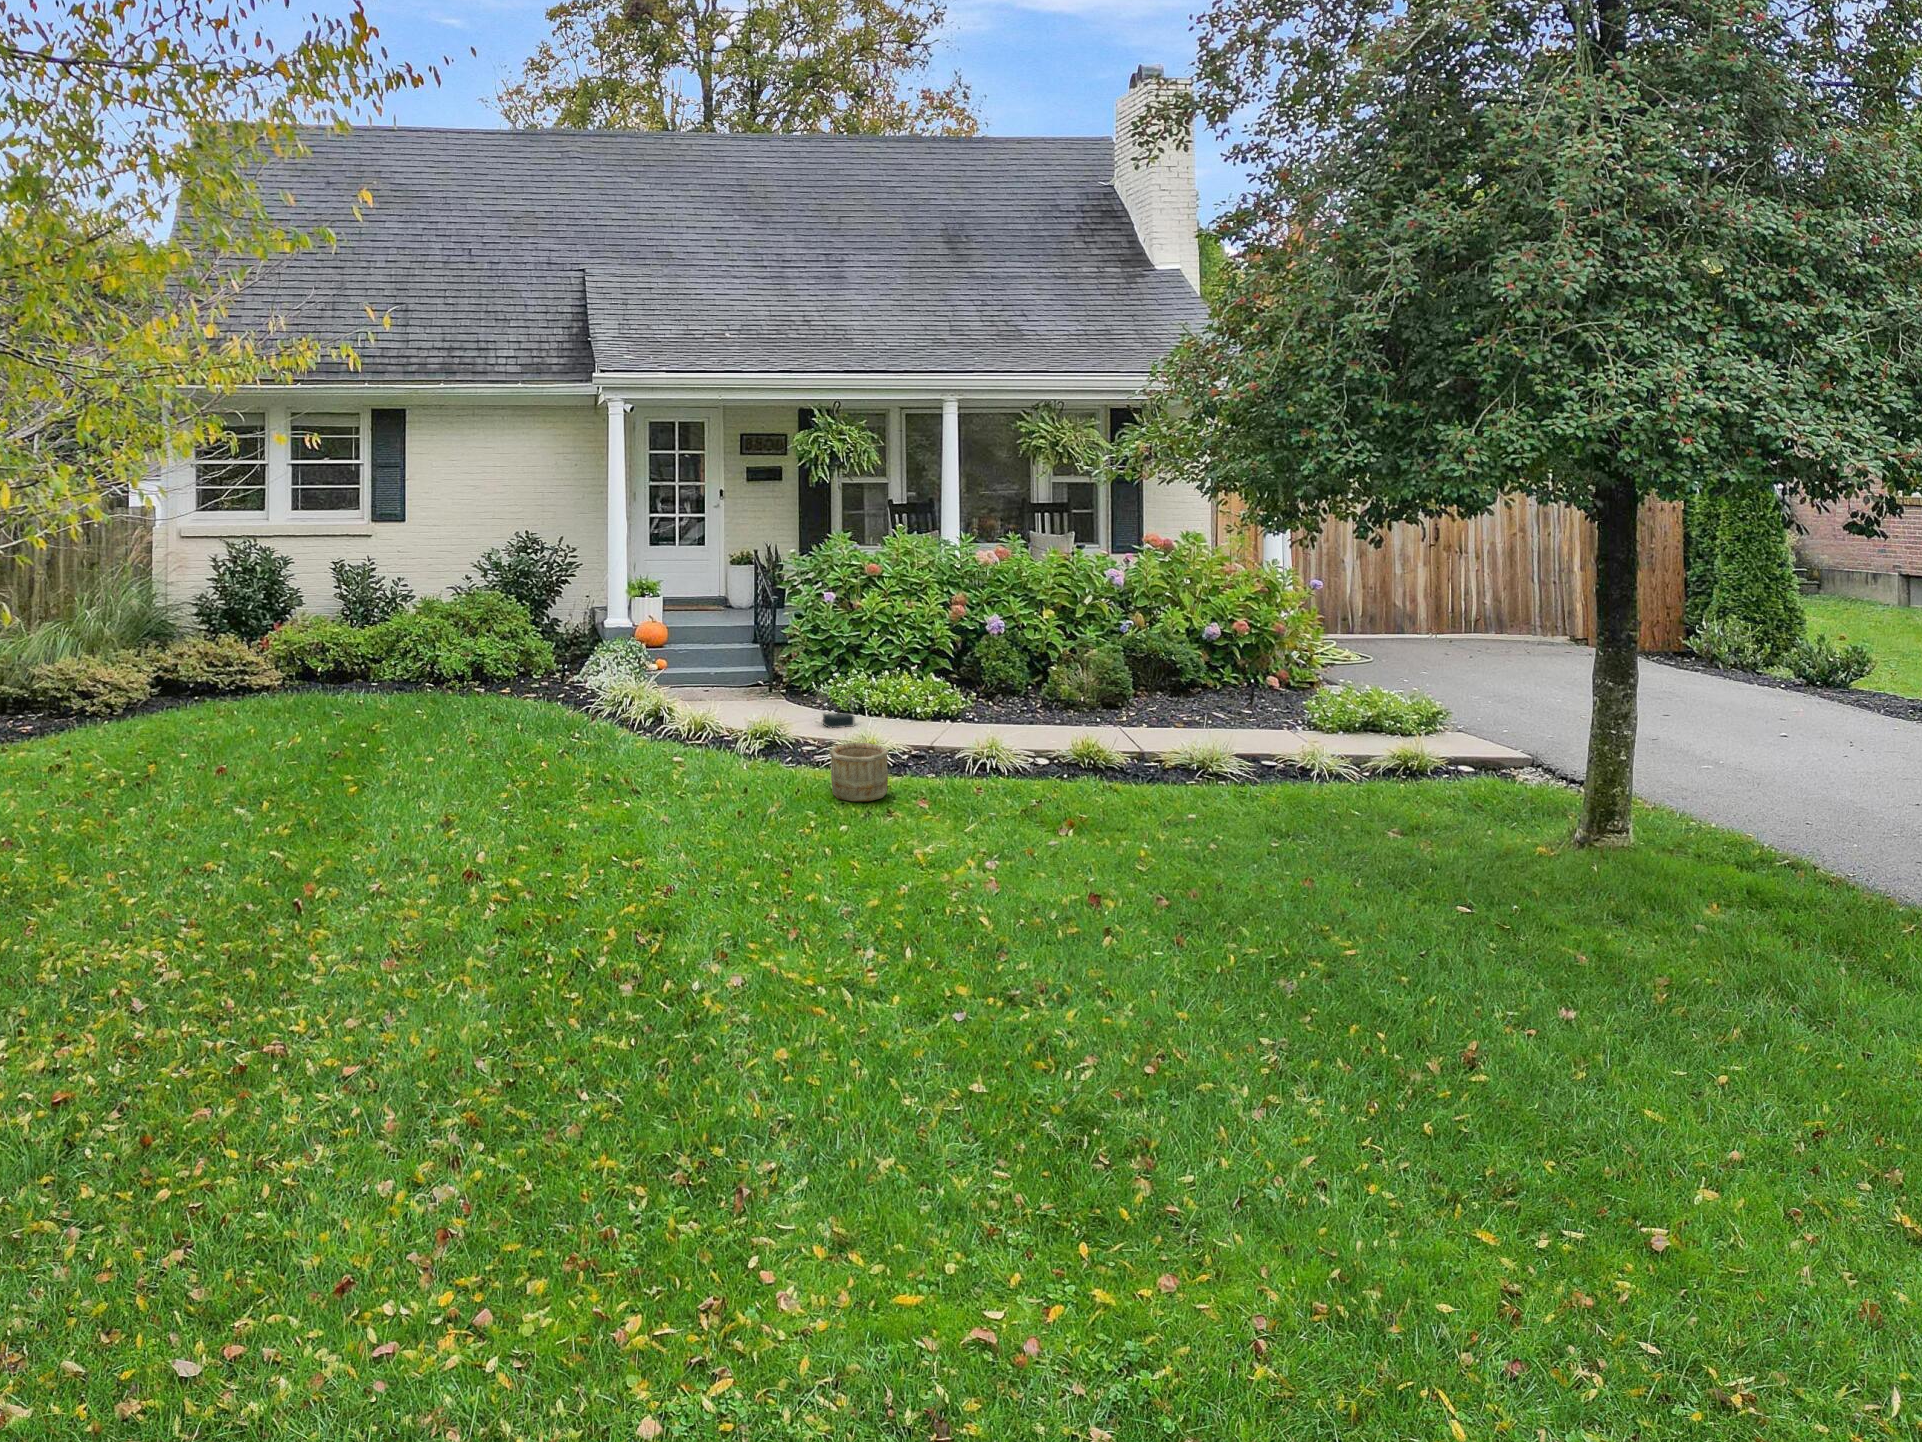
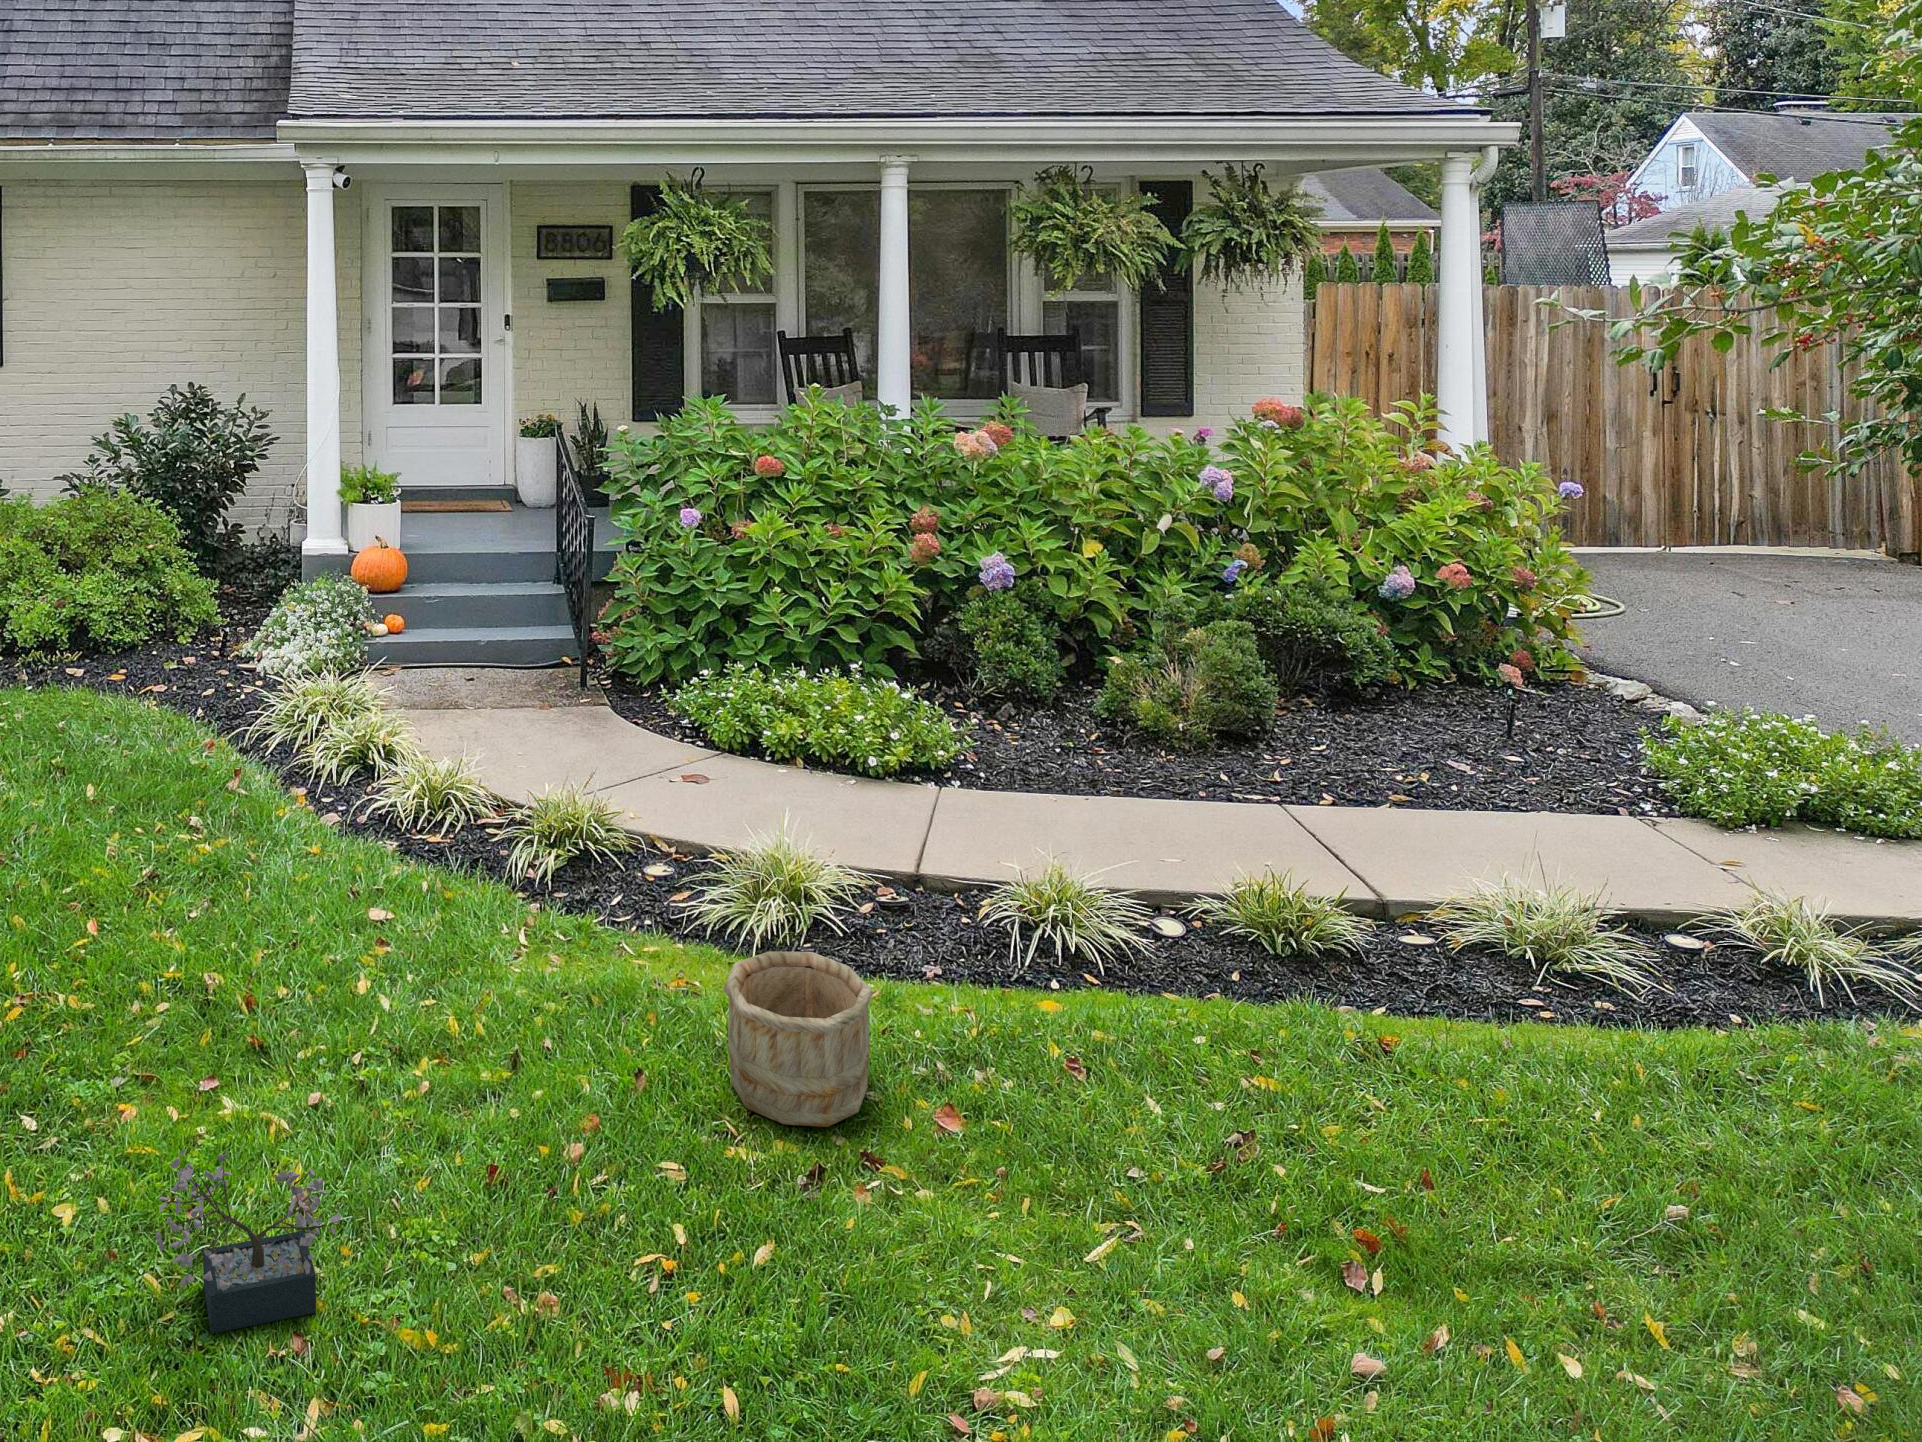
decorative plant: present [814,688,854,728] -> present [156,1149,341,1334]

